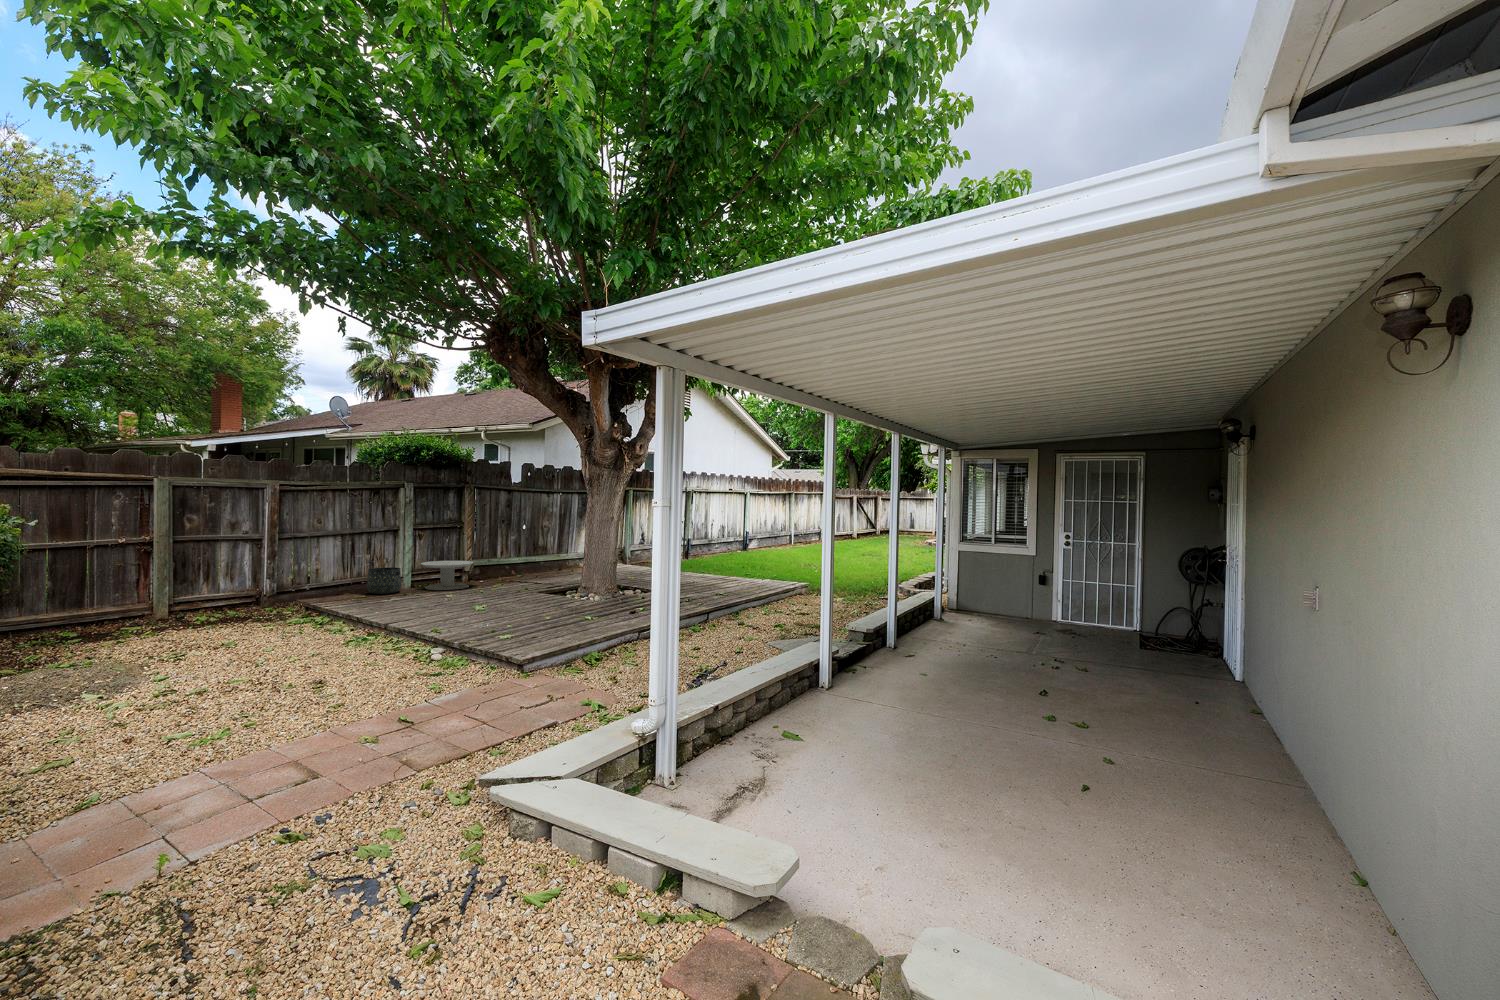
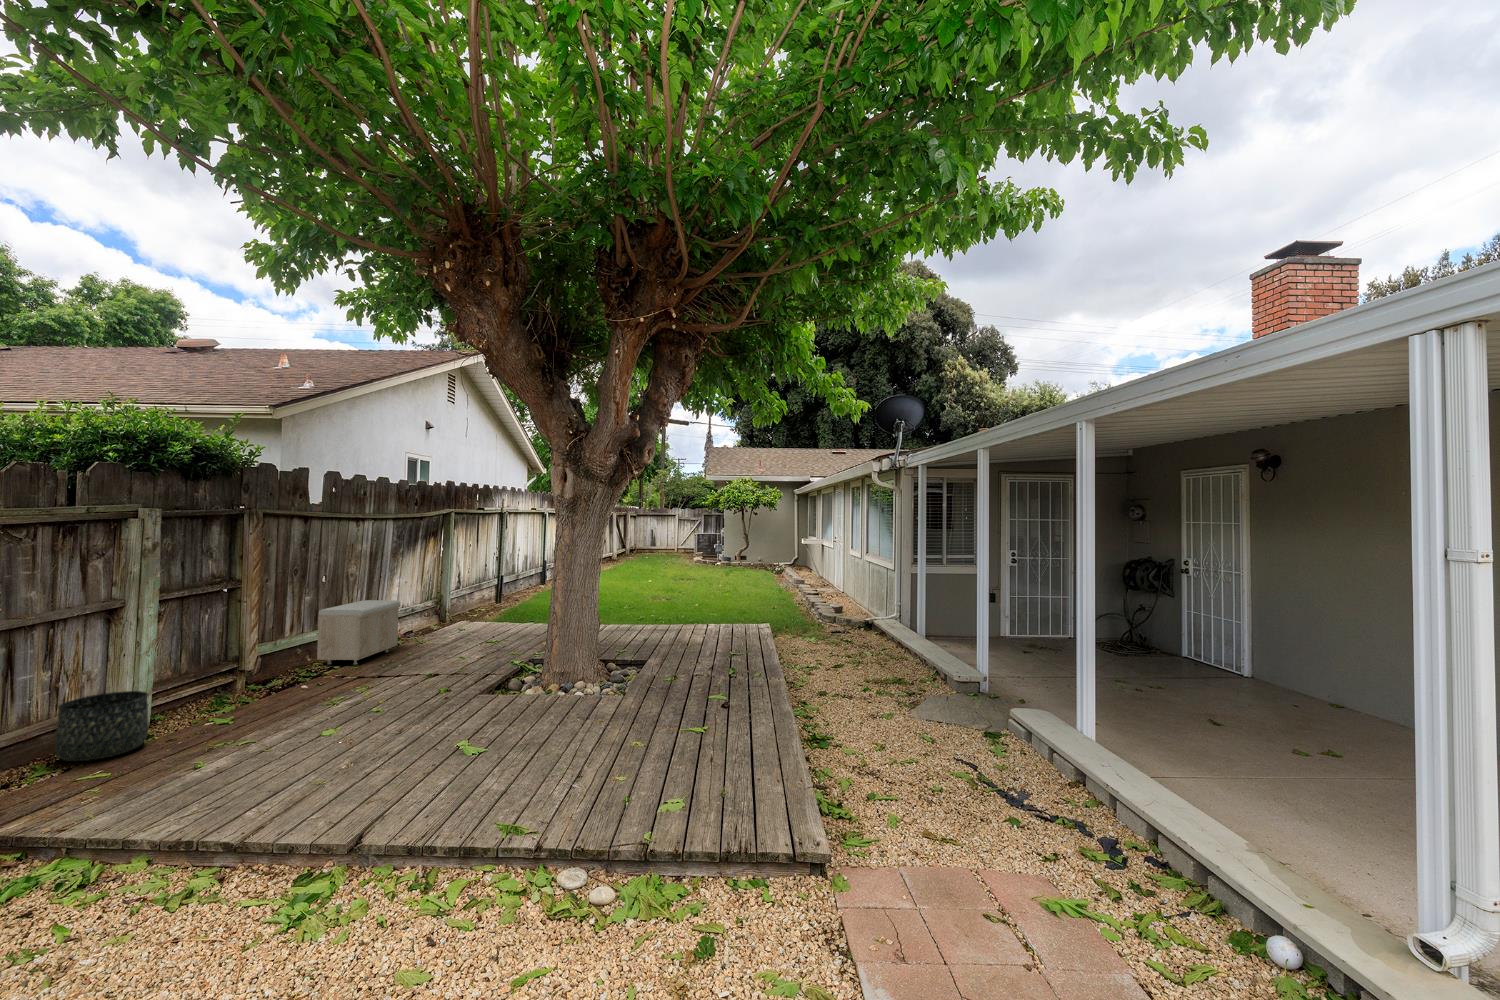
storage bench: none [516,542,566,578] -> present [317,600,400,665]
side table: present [421,561,474,590] -> none [173,653,294,724]

